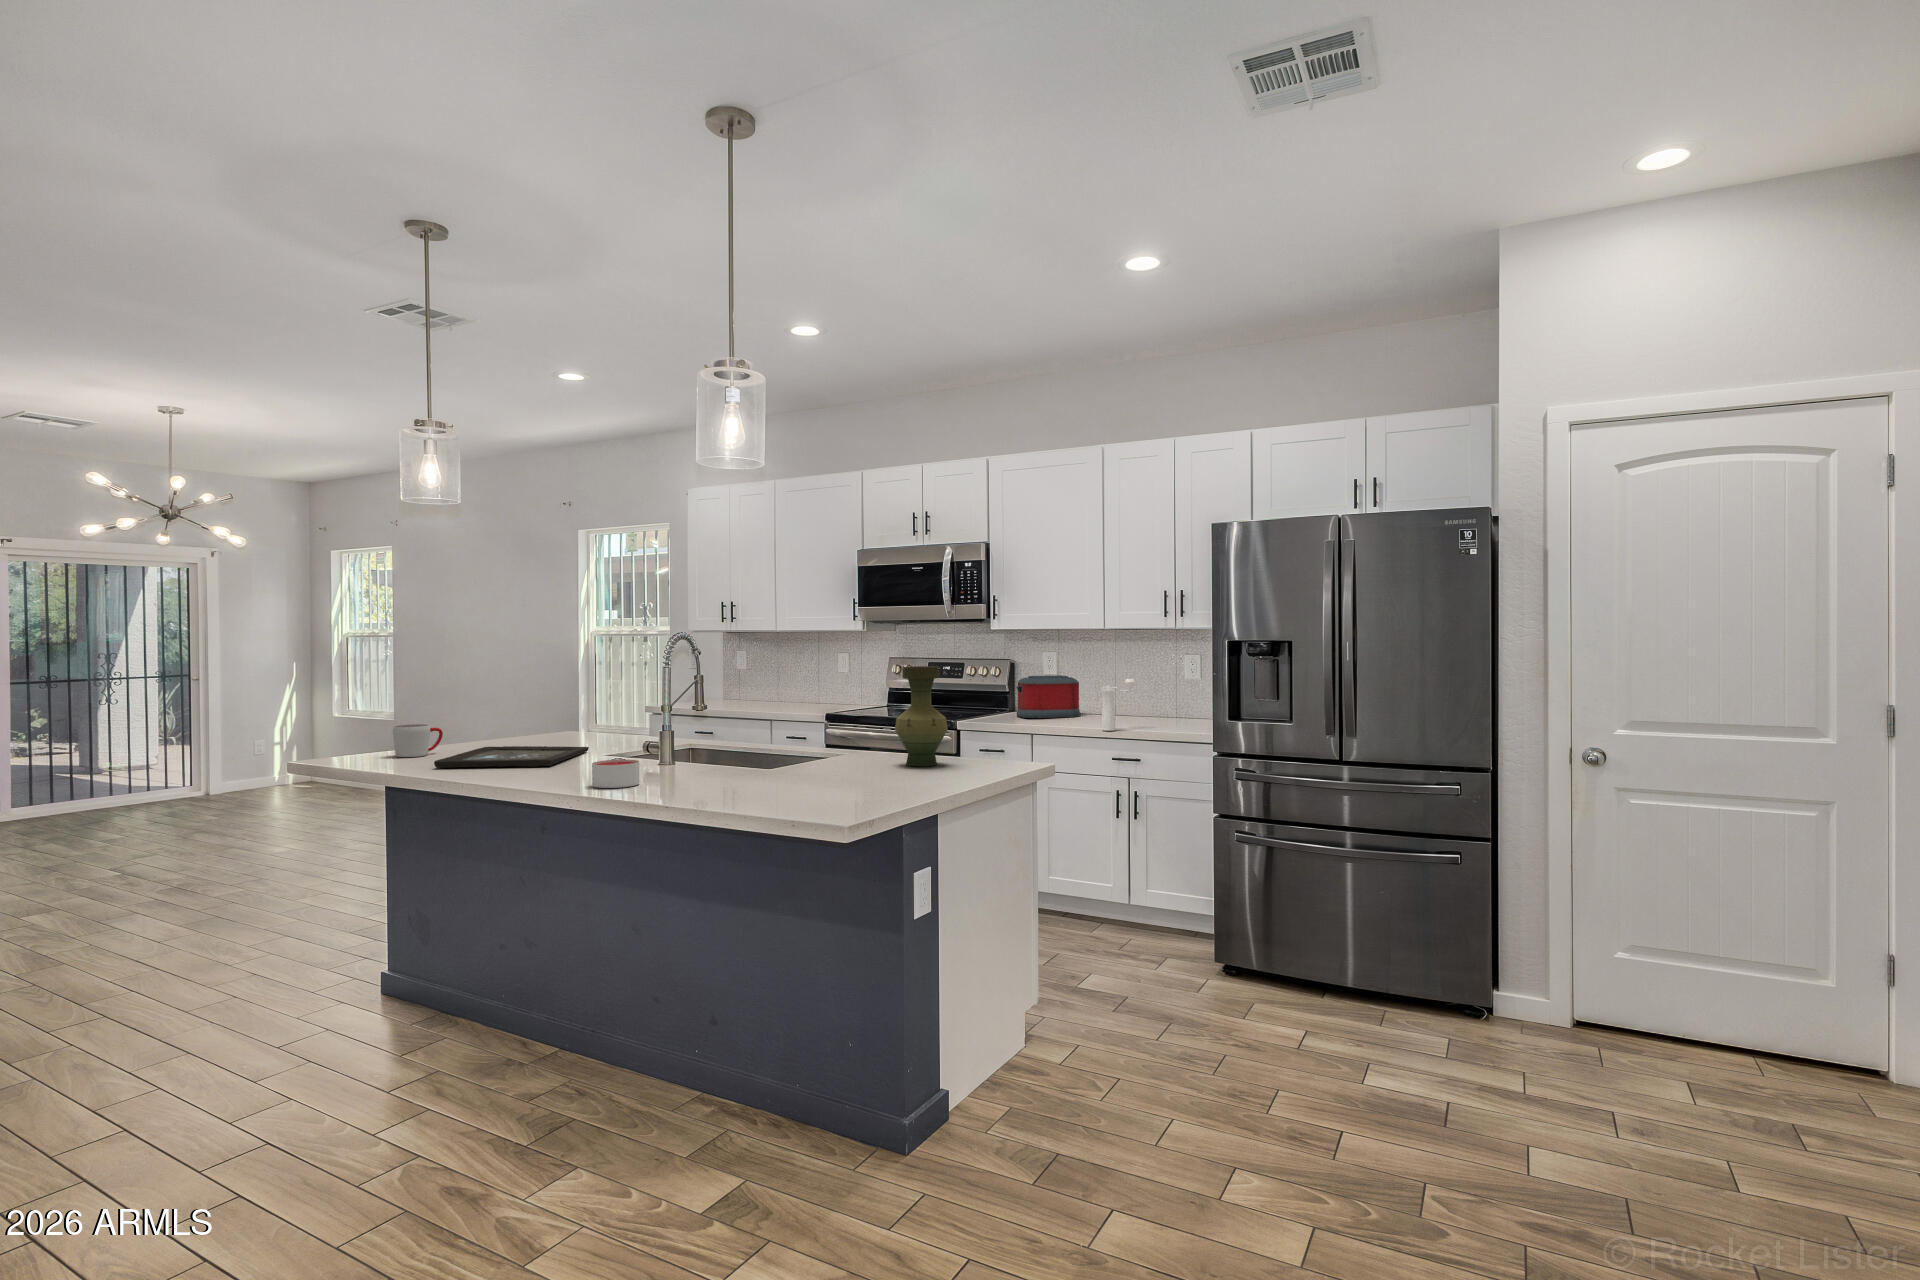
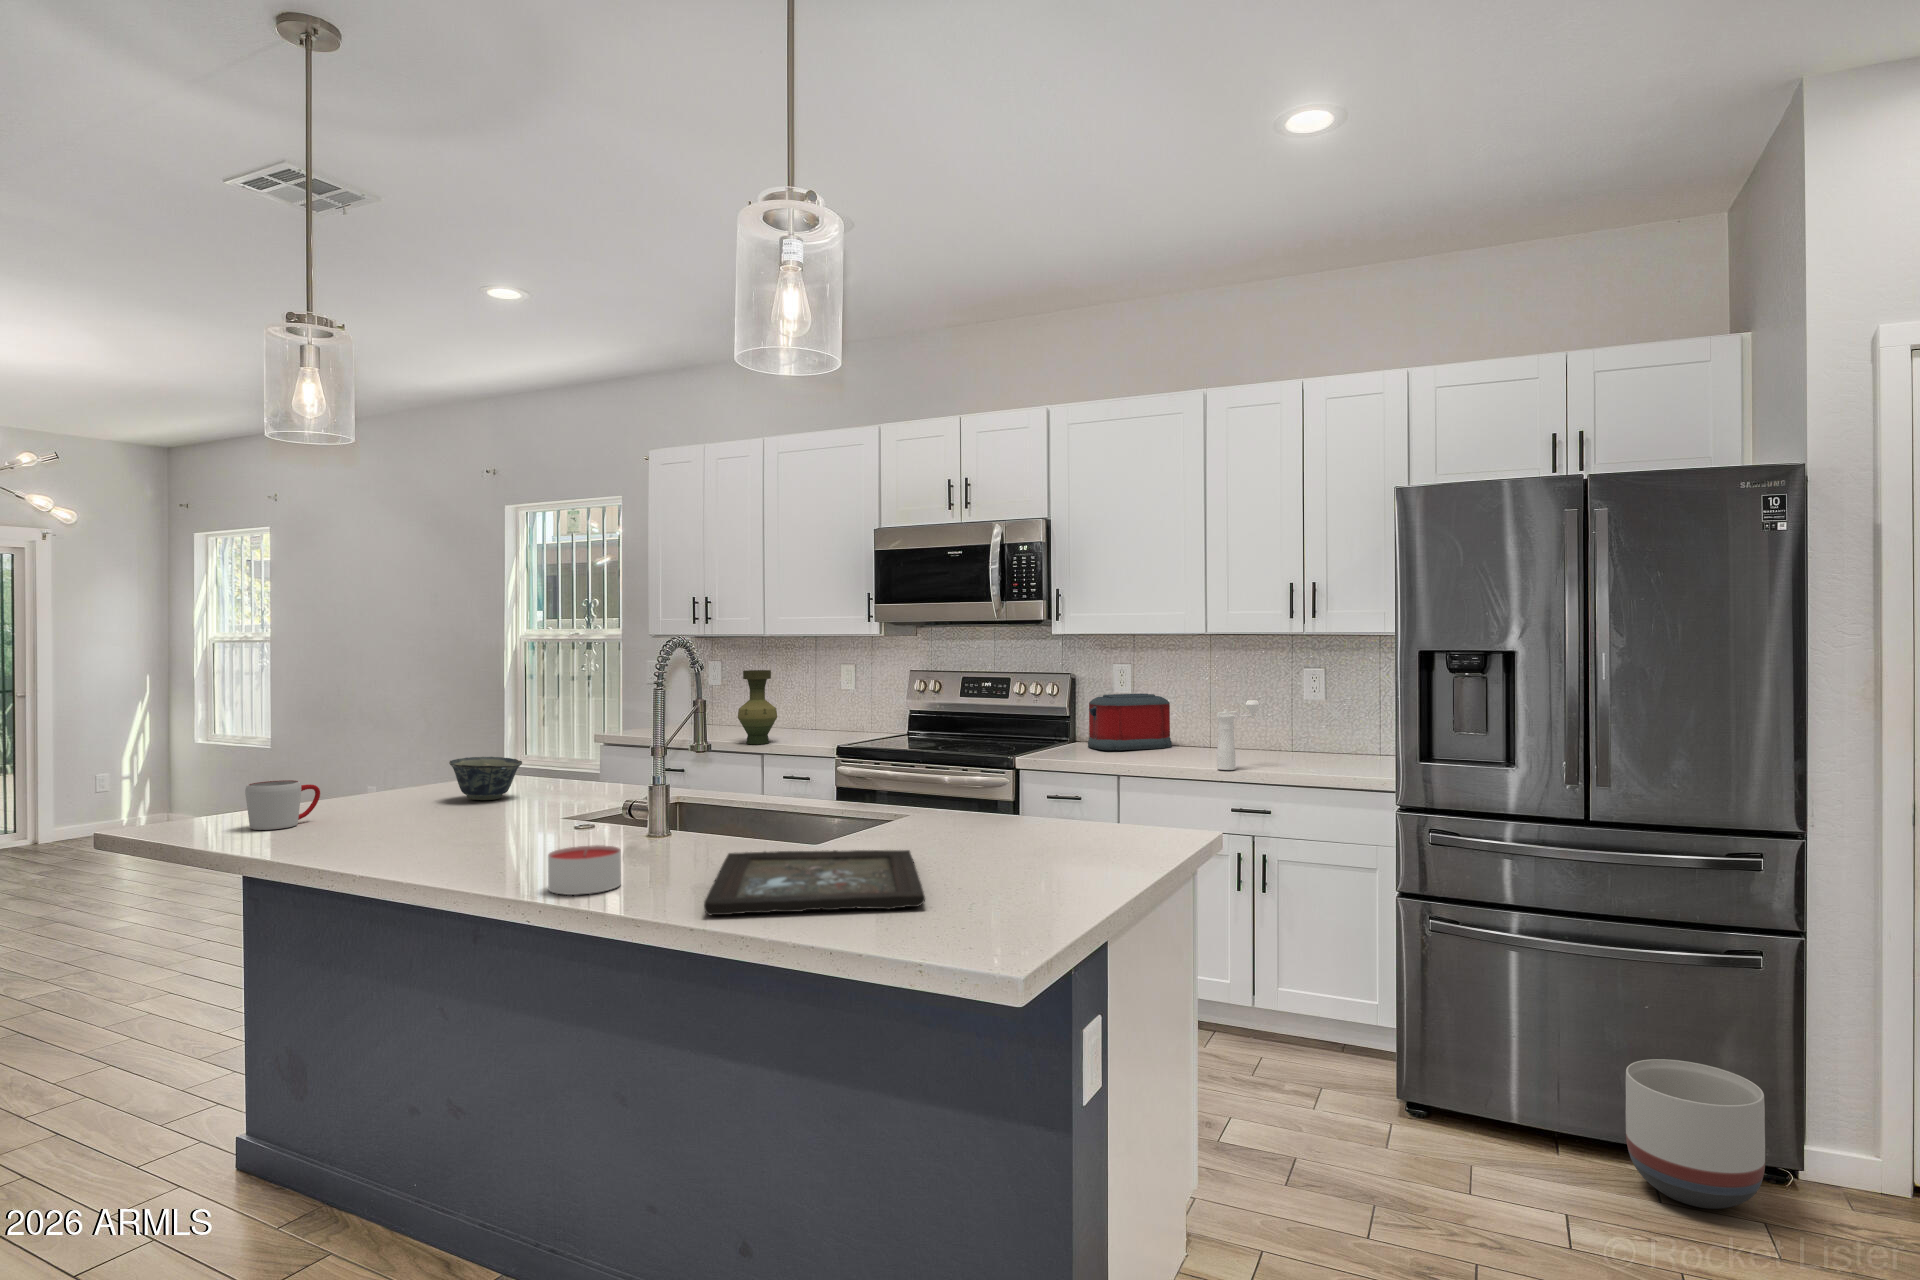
vase: present [895,666,948,767] -> present [738,670,777,744]
bowl: none [531,713,583,743] -> present [449,757,522,800]
tray: present [434,746,589,768] -> present [704,850,925,915]
planter: none [1358,933,1447,1033] -> present [1626,1059,1765,1209]

